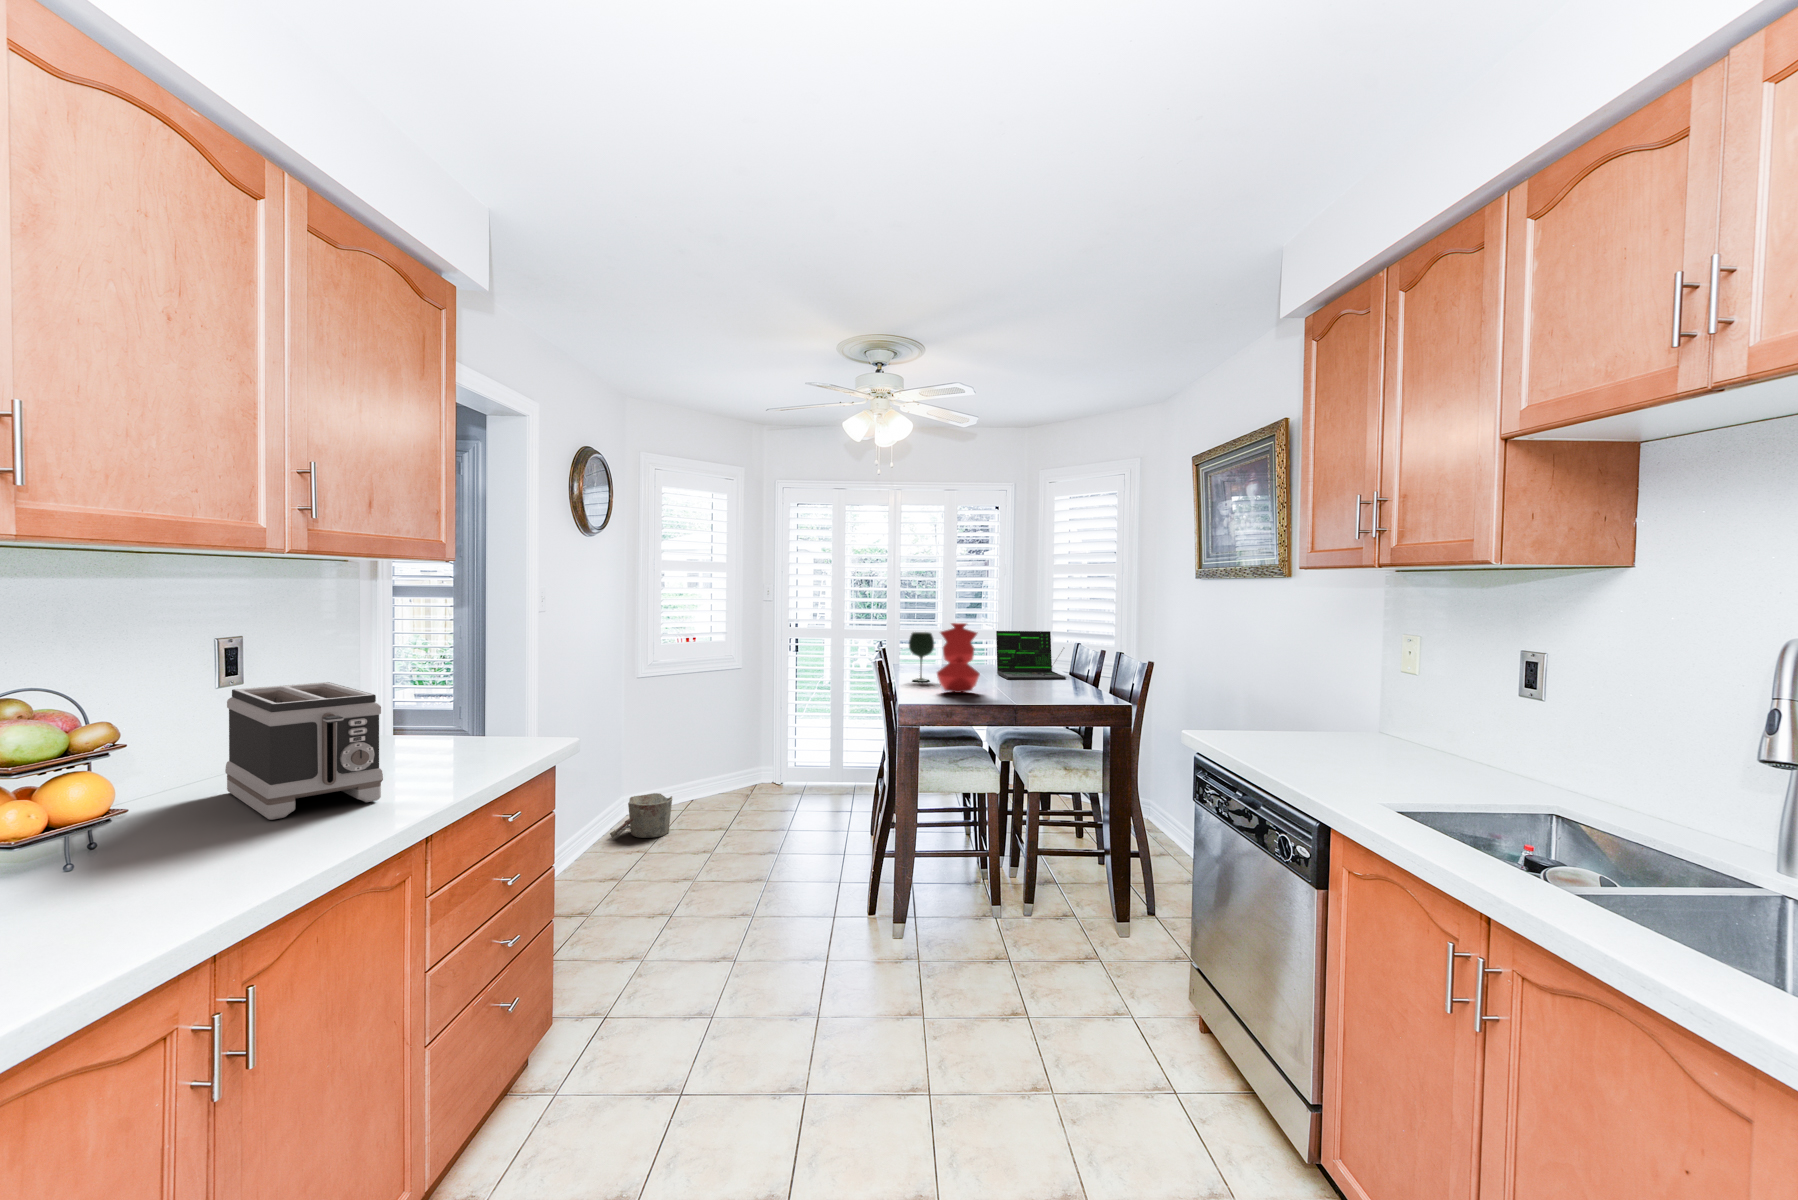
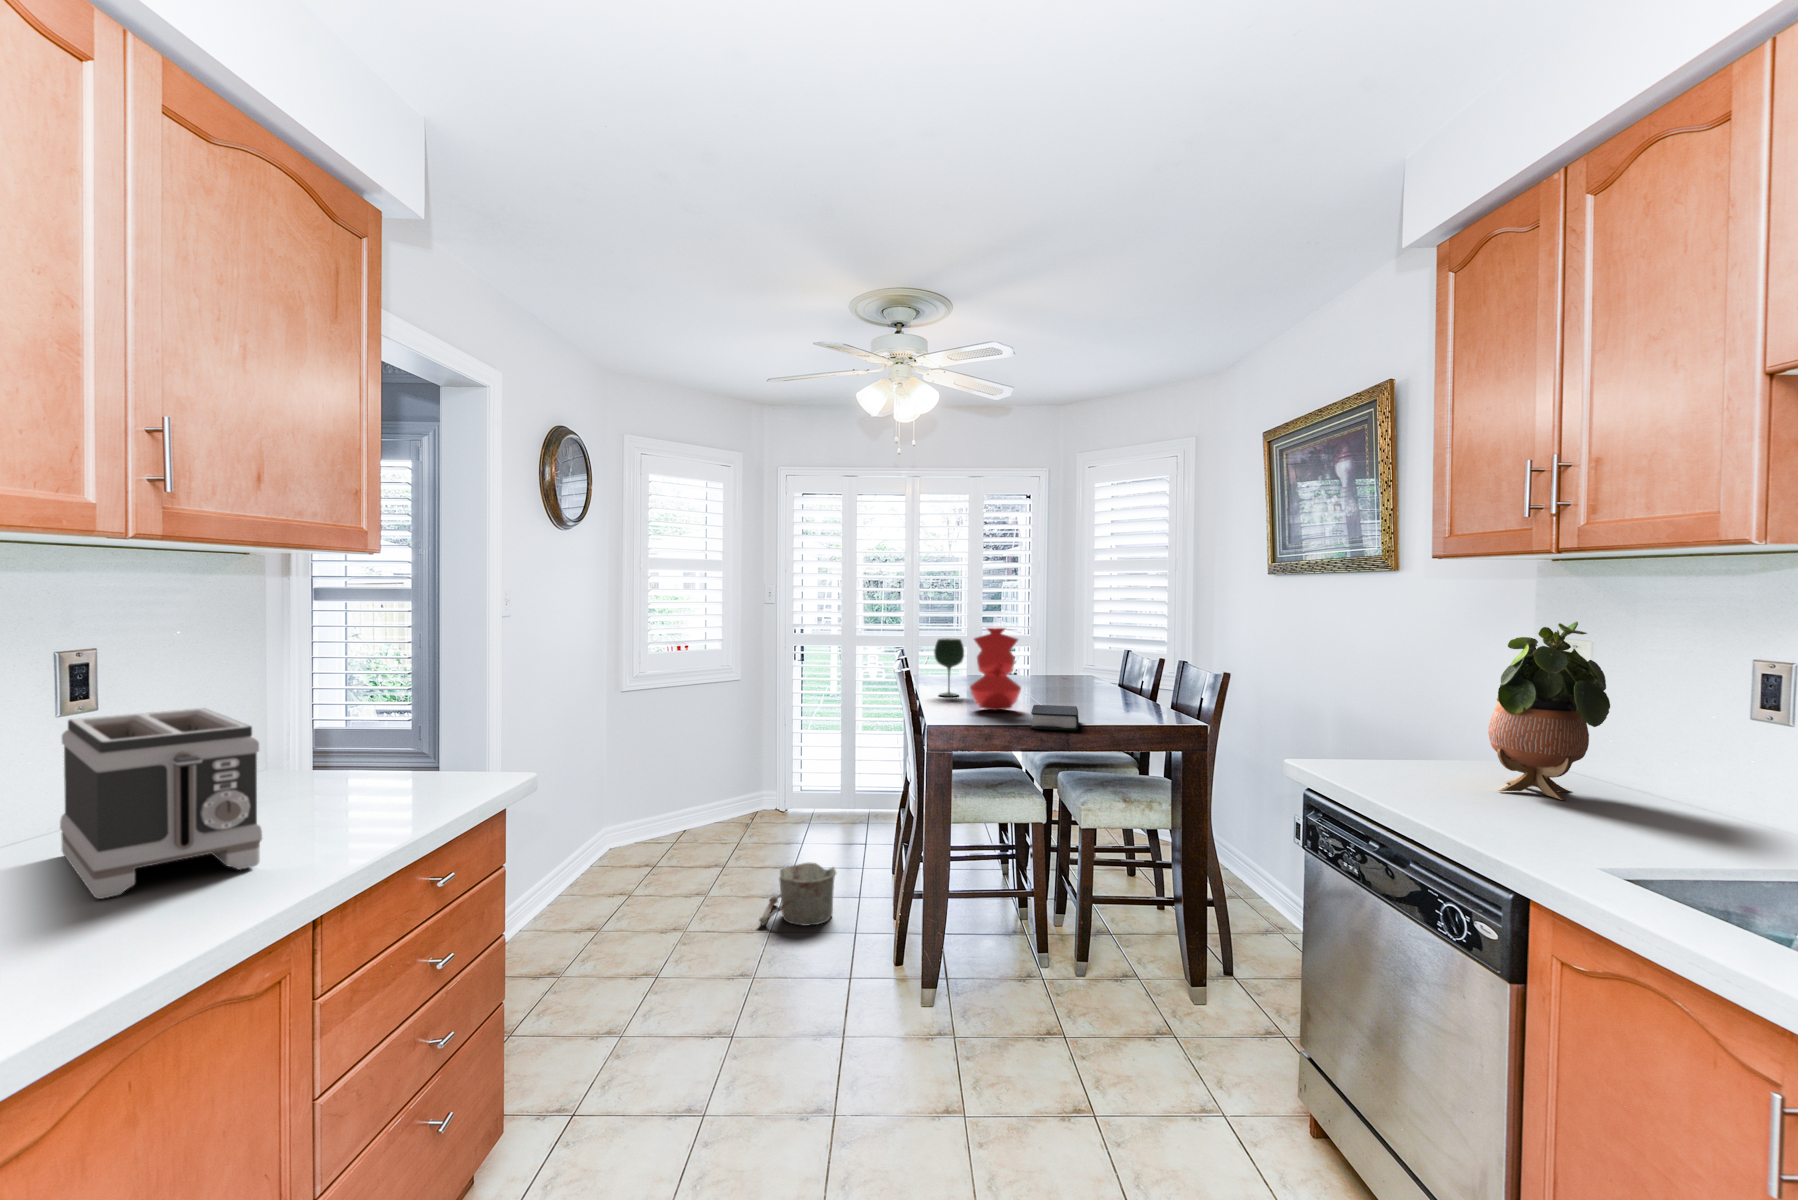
potted plant: none [1335,620,1421,760] -> present [1488,622,1610,800]
laptop: present [996,631,1066,680] -> none [1034,637,1118,694]
book: none [984,688,1025,709] -> present [1030,705,1079,730]
bucket: present [610,793,672,838] -> present [759,863,836,926]

